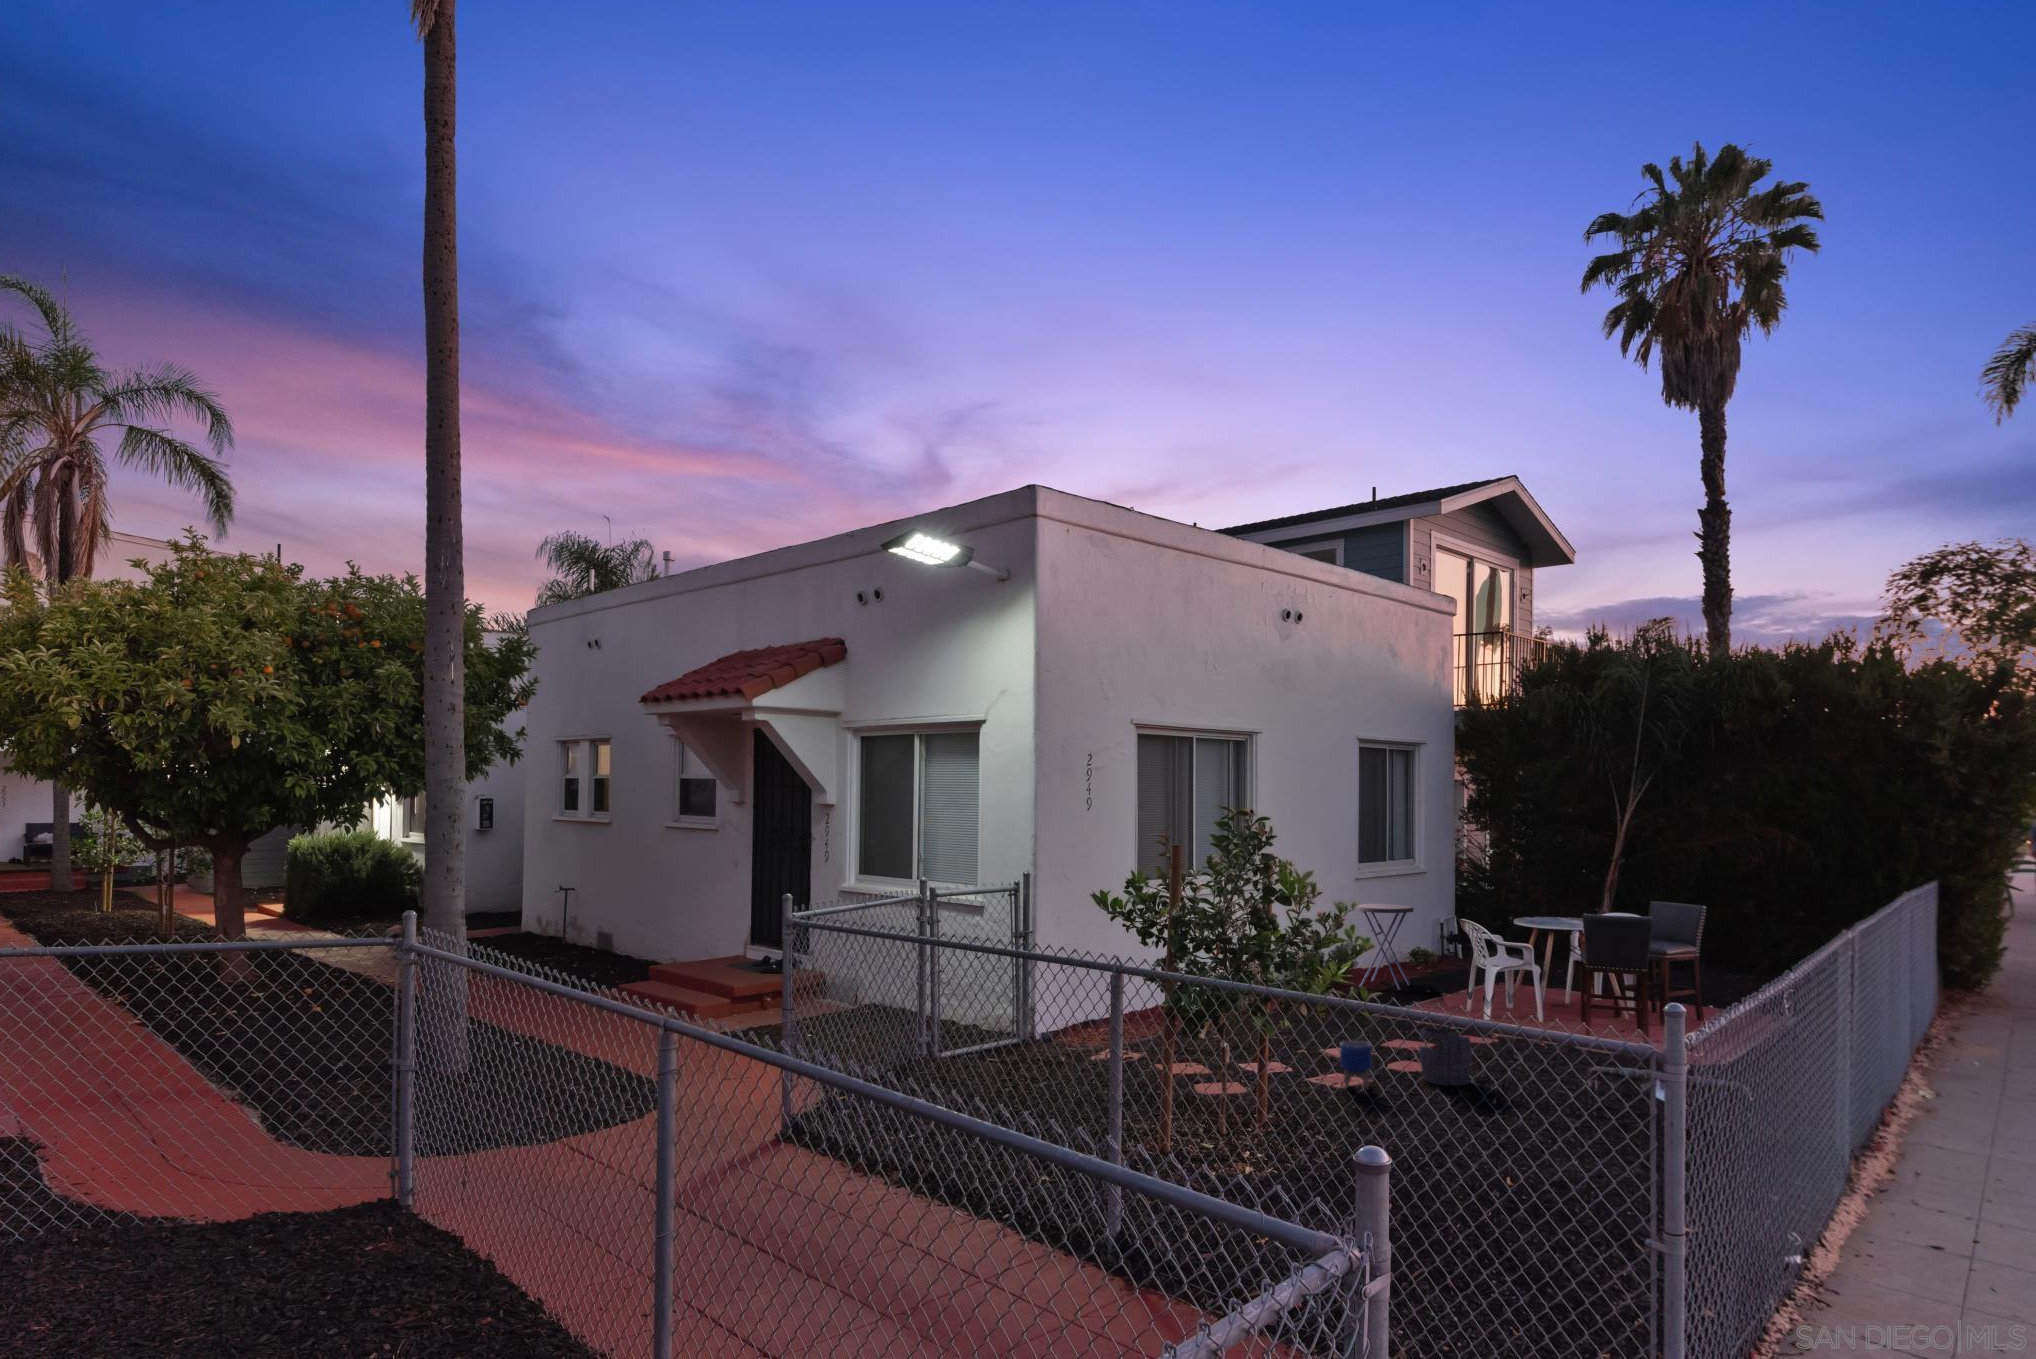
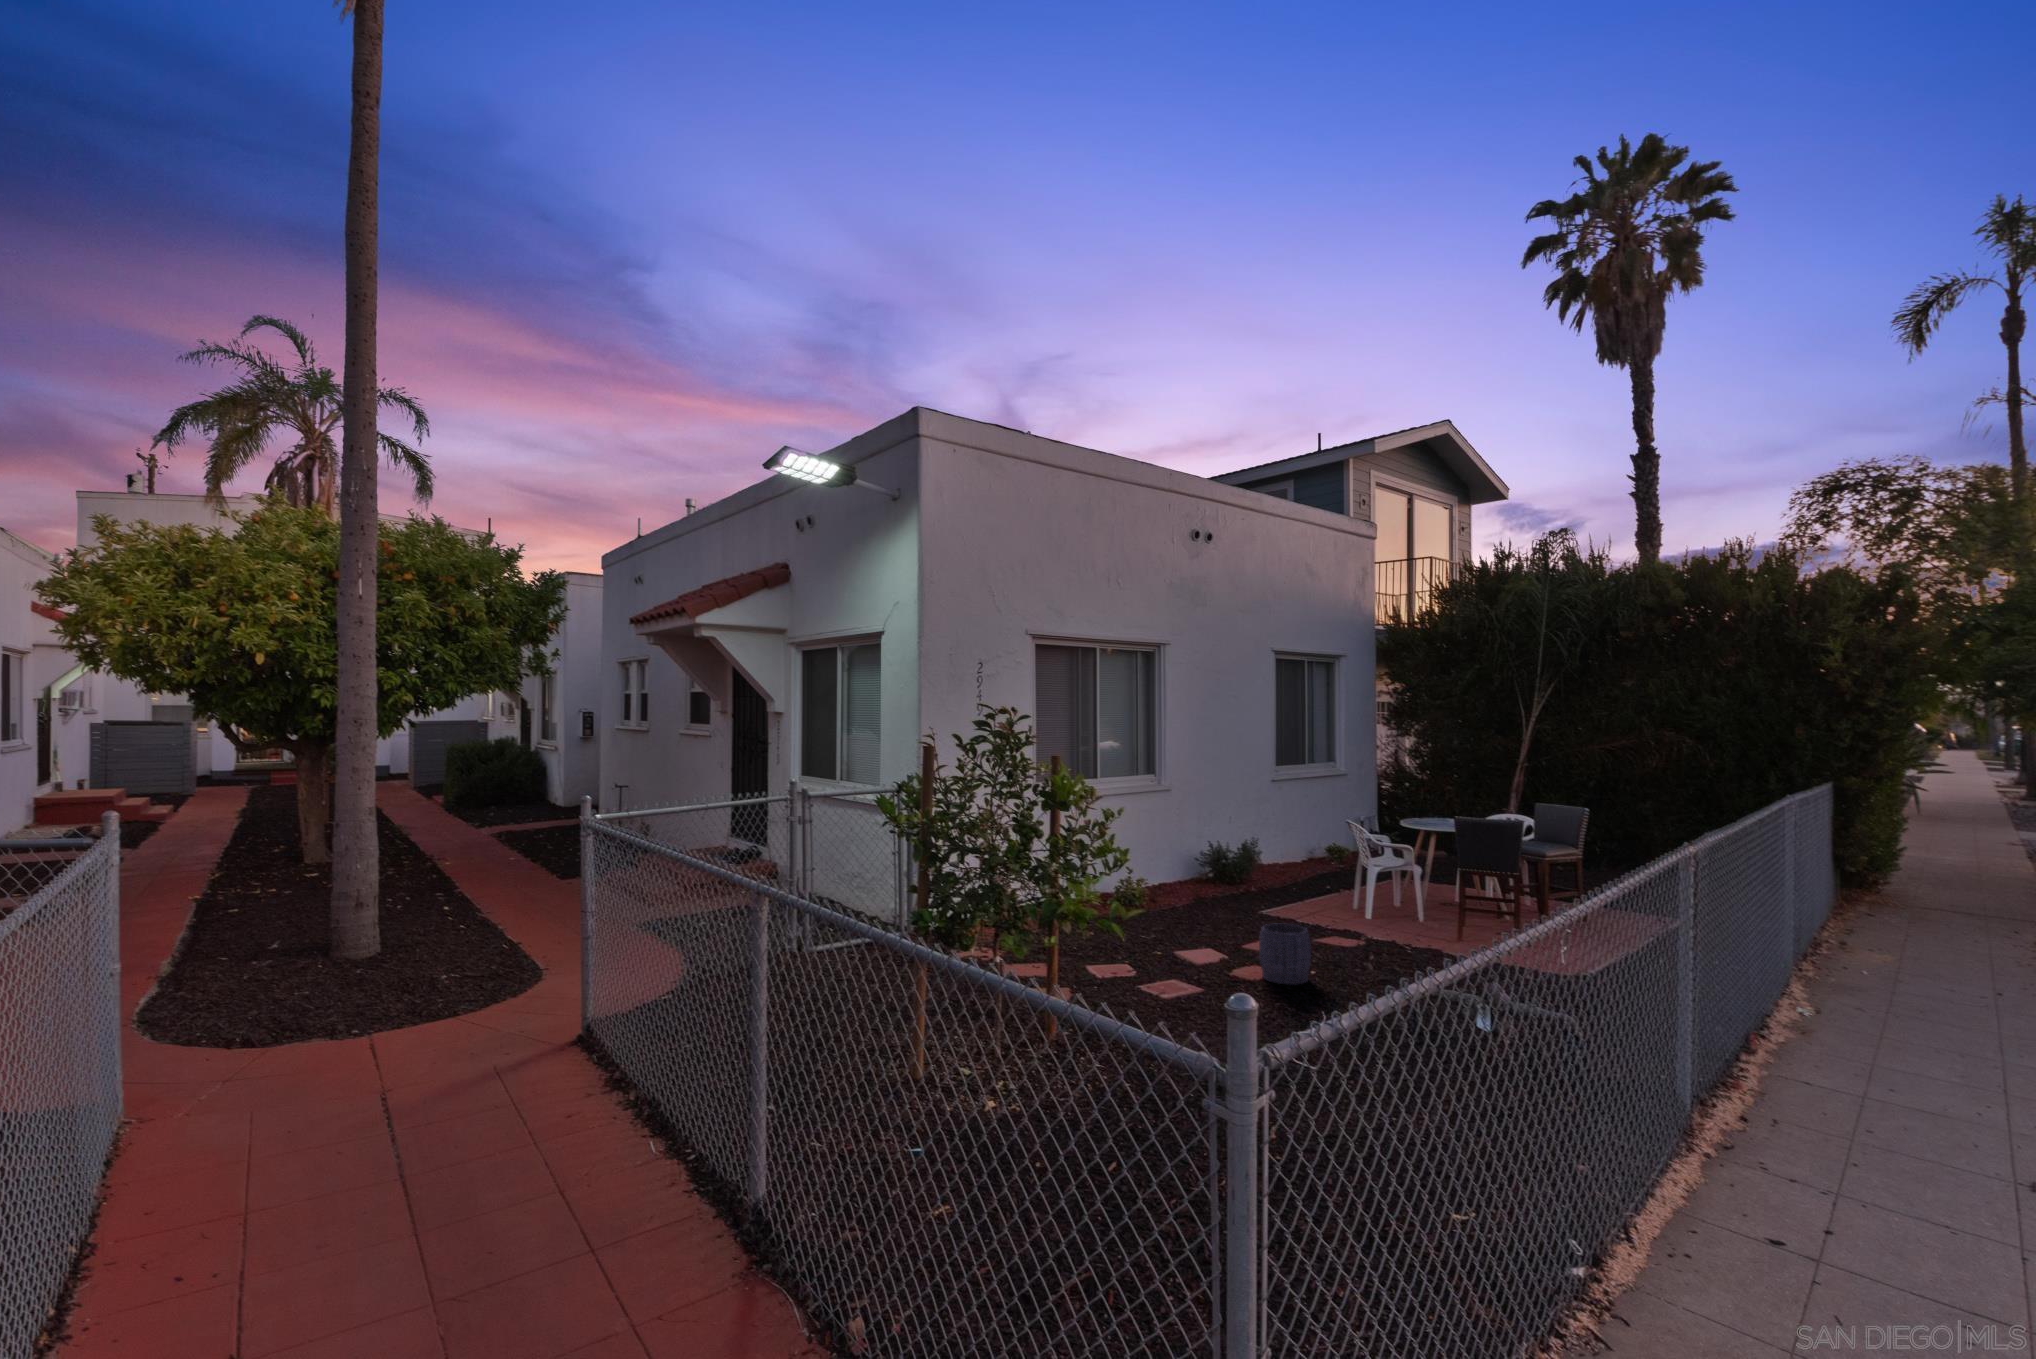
side table: present [1356,904,1413,991] -> none [1265,801,1317,880]
planter: present [1340,1041,1372,1089] -> none [1173,937,1204,986]

